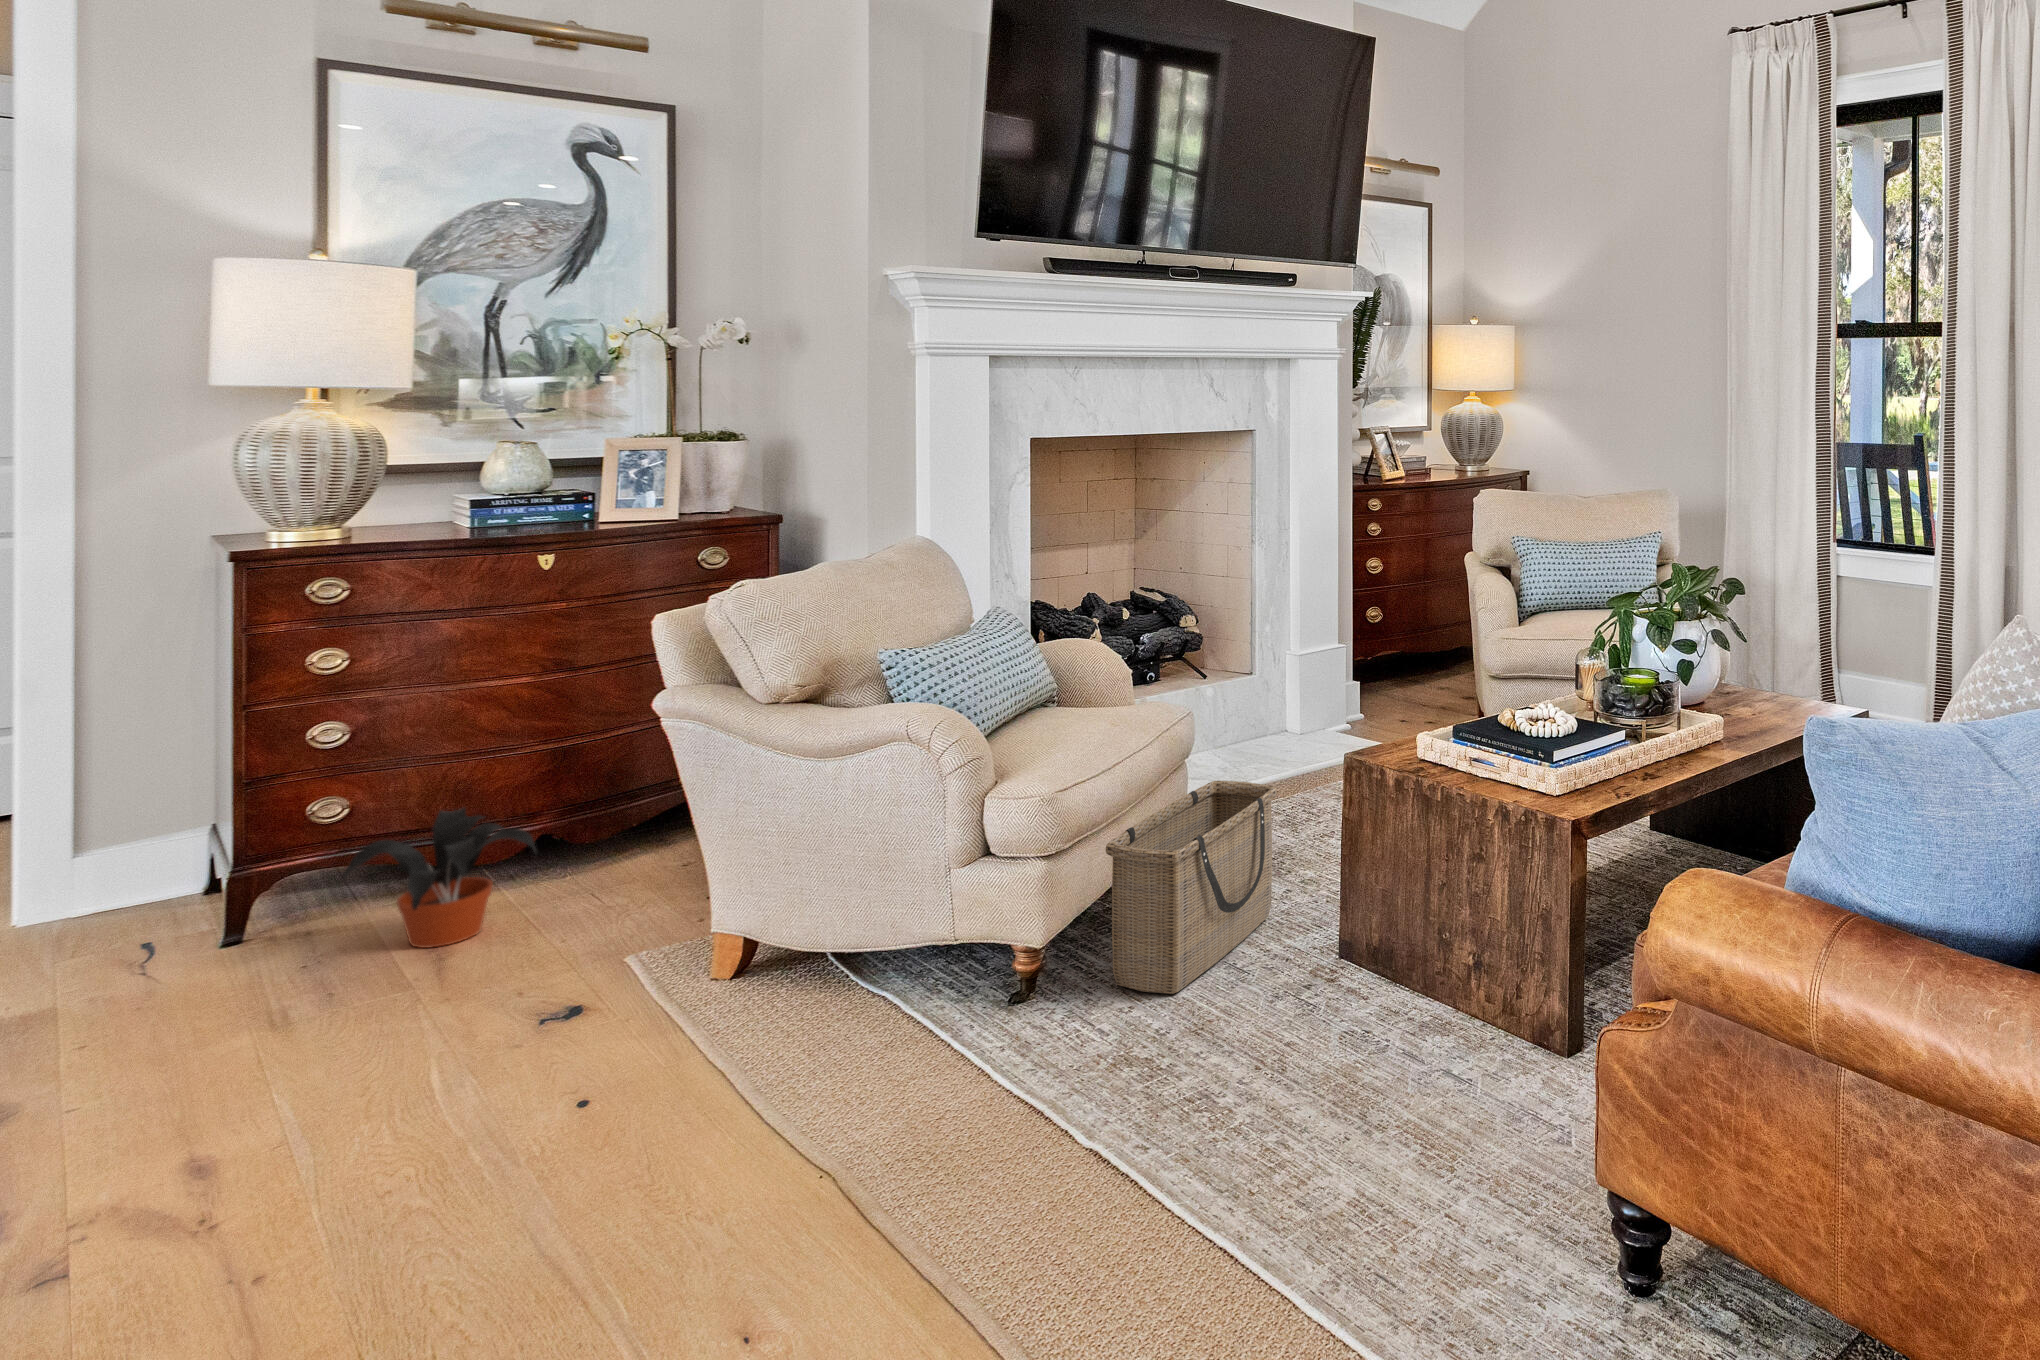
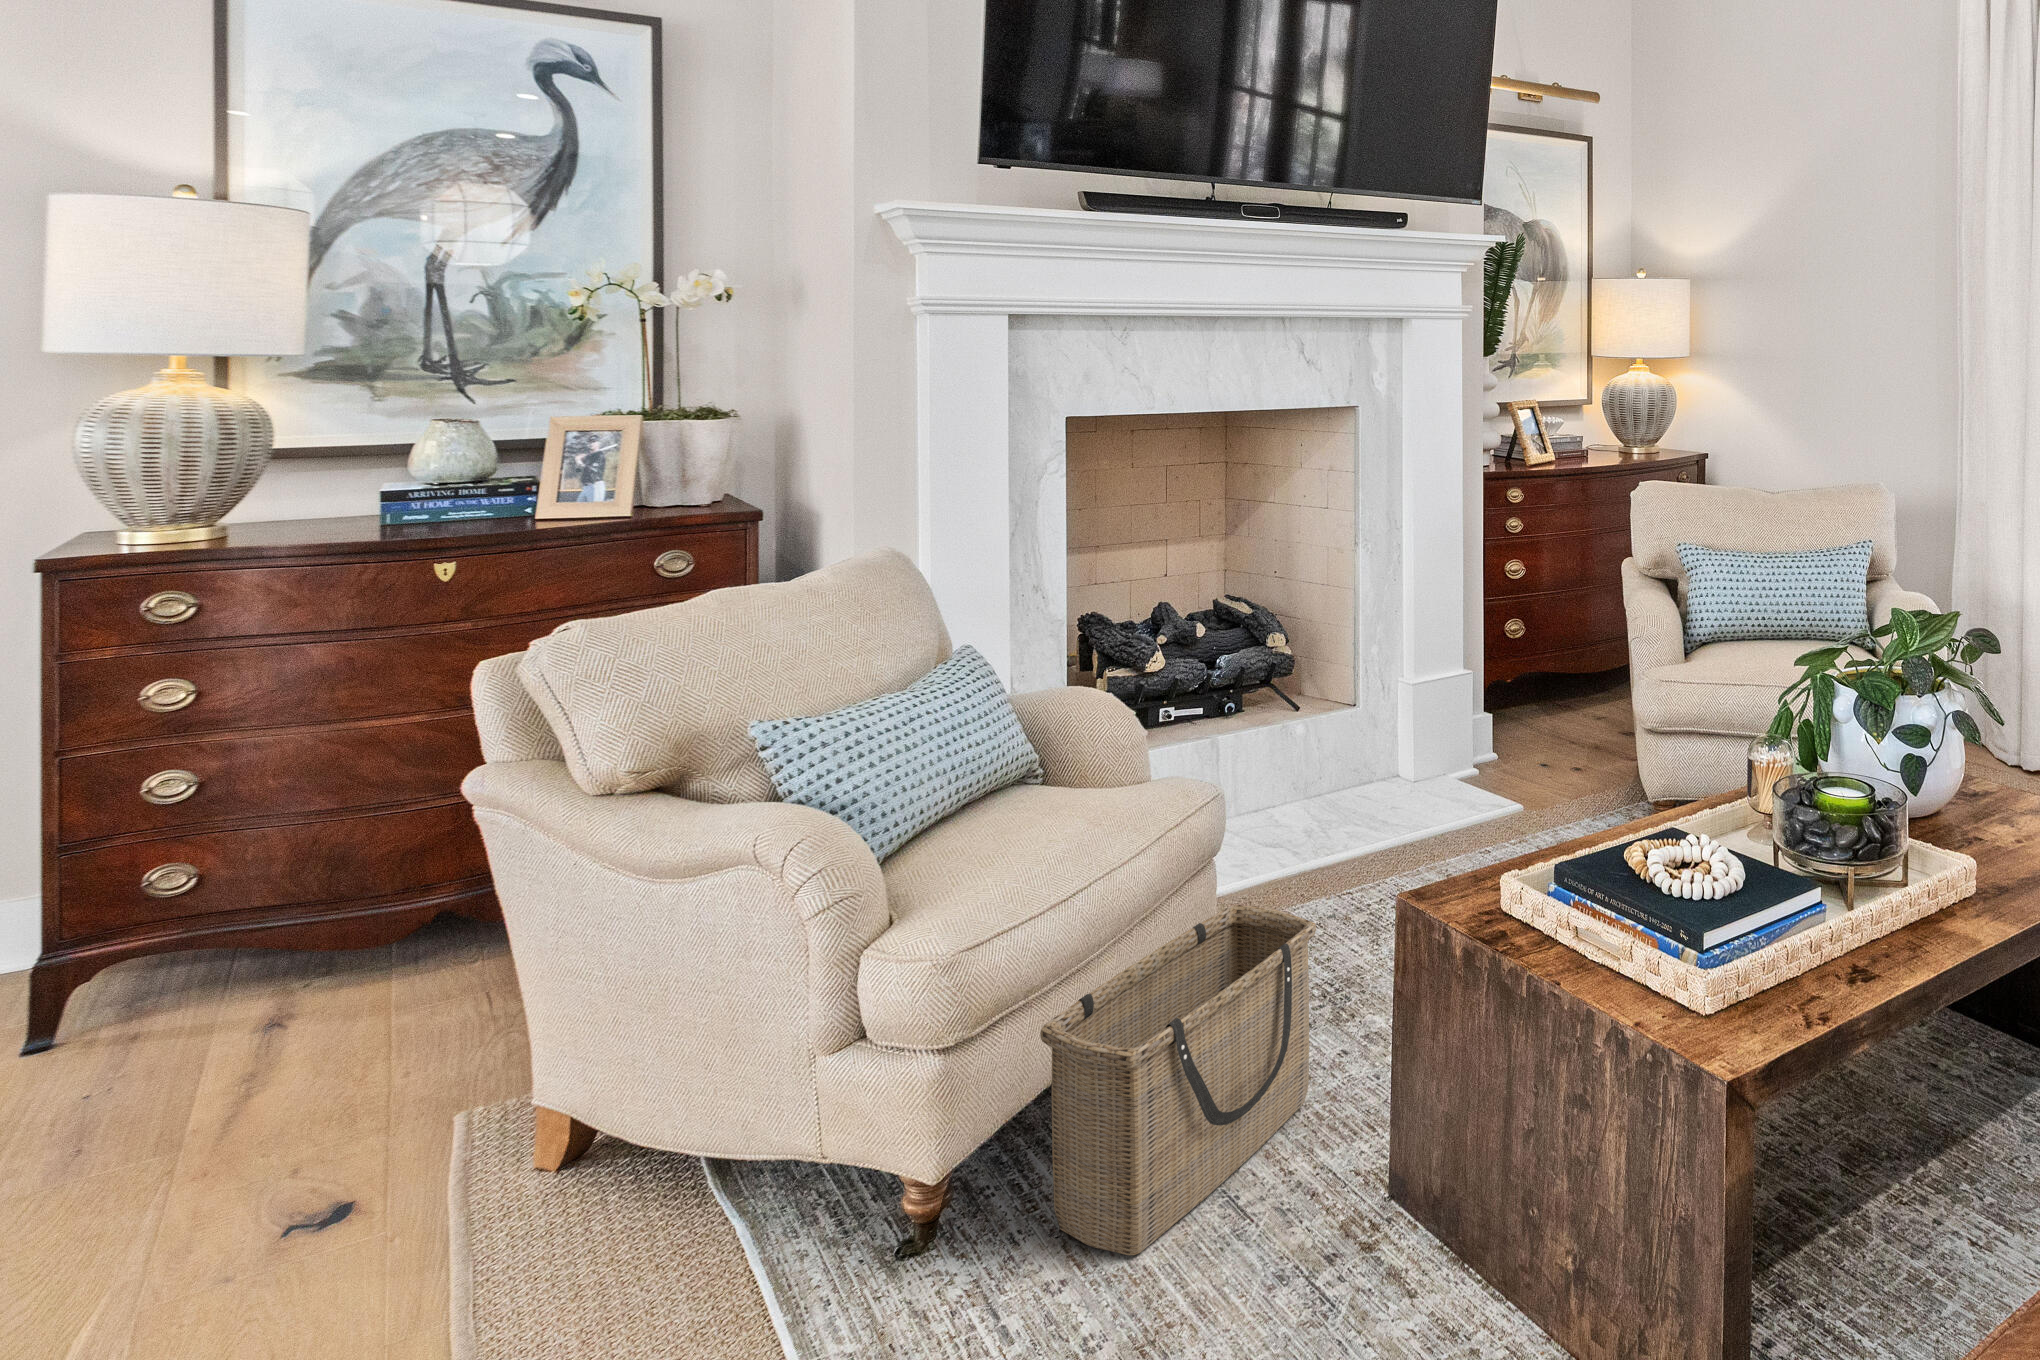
potted plant: present [343,808,536,948] -> none [135,882,396,1072]

